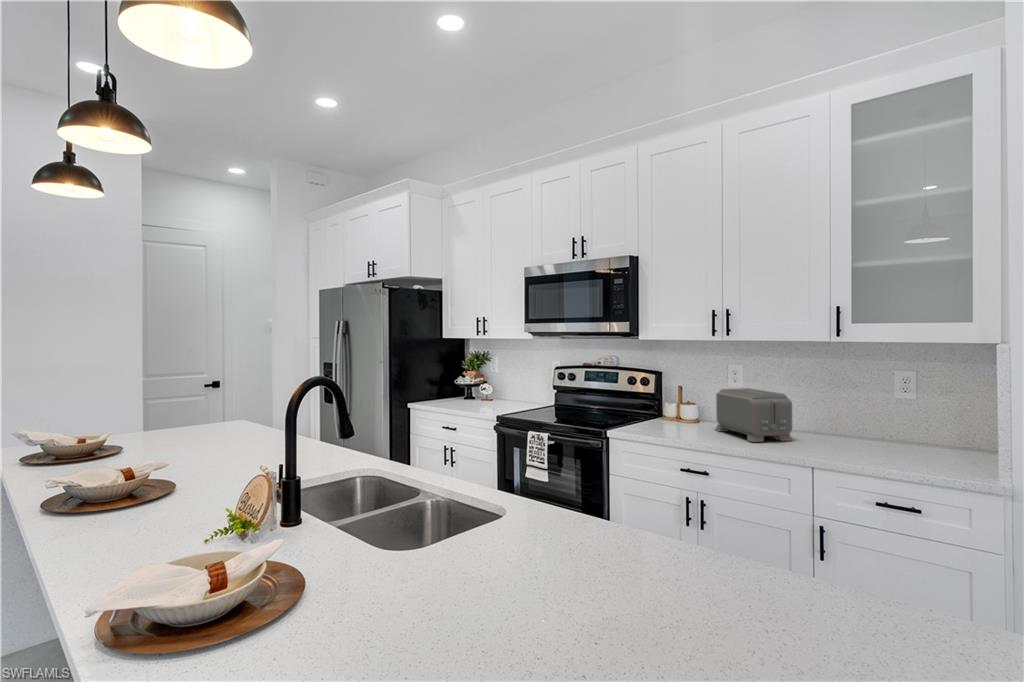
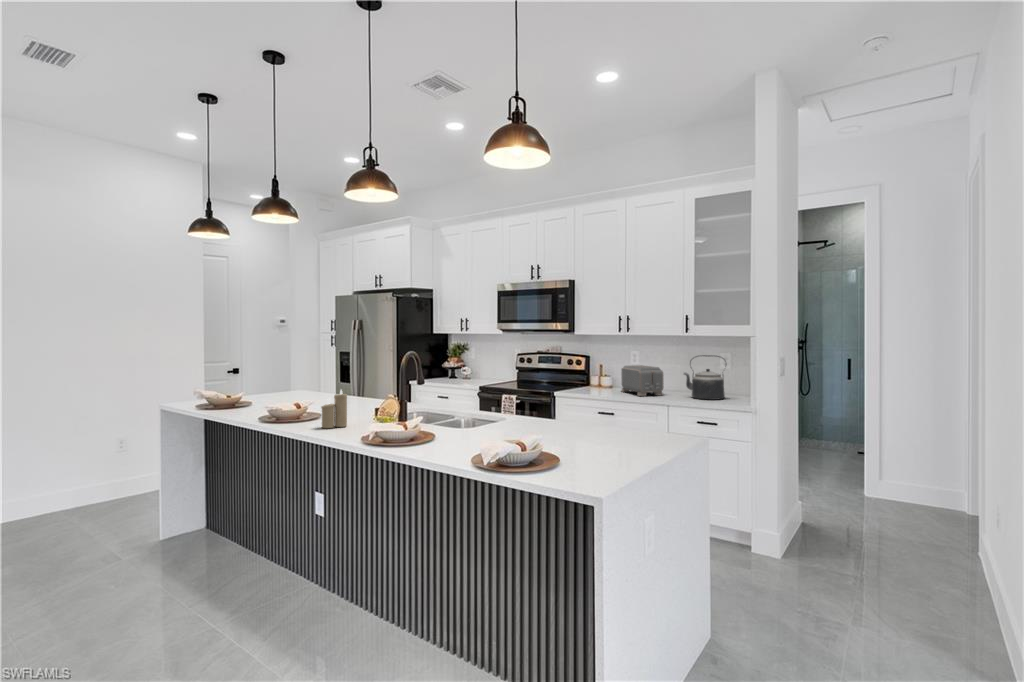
kettle: none [830,375,915,454] -> present [684,355,726,400]
candle: none [101,458,167,546] -> present [321,390,347,428]

